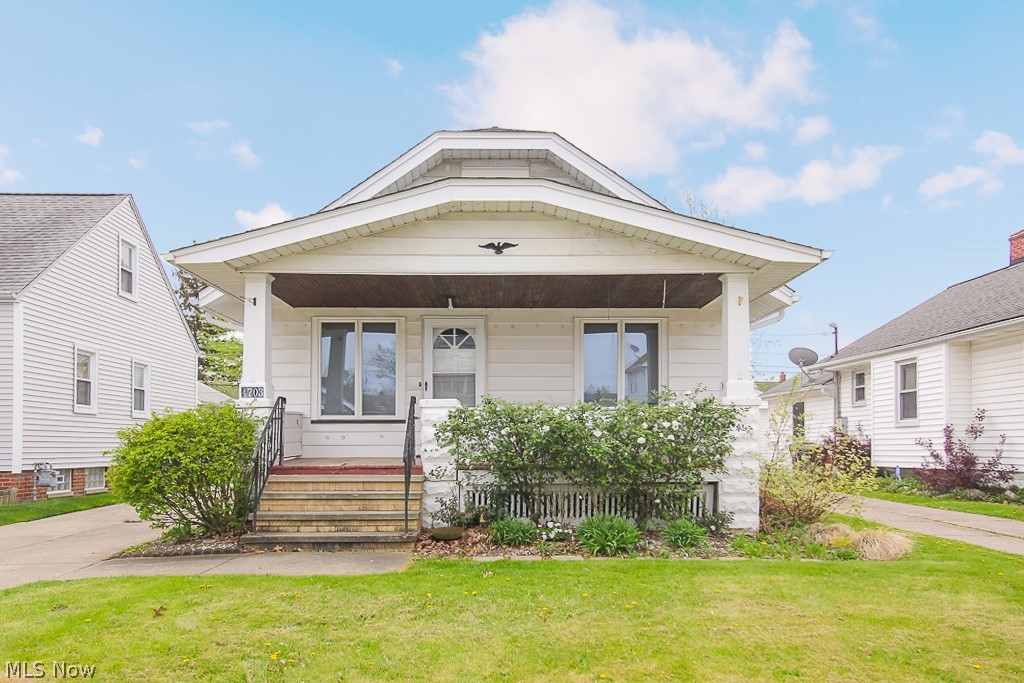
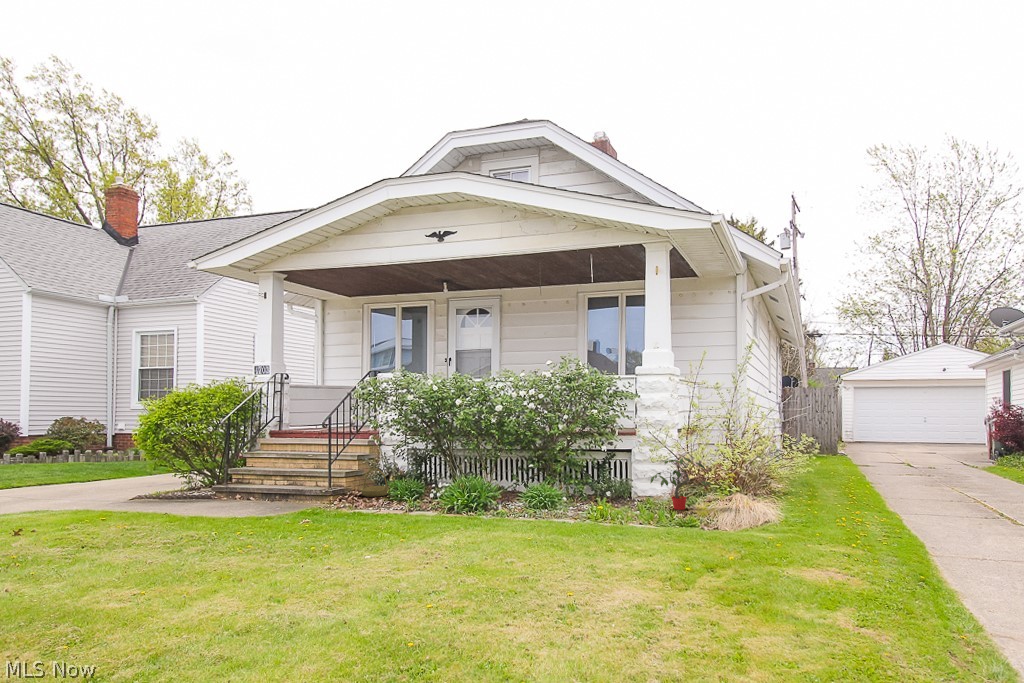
potted plant: none [740,487,795,536] -> present [651,458,712,510]

